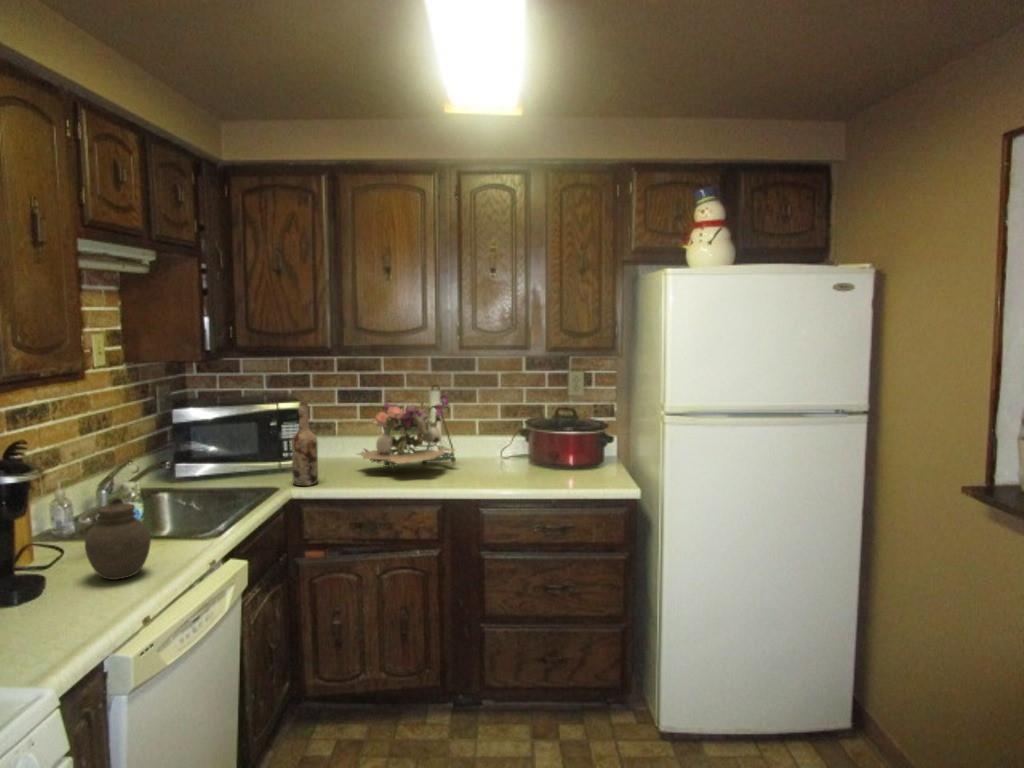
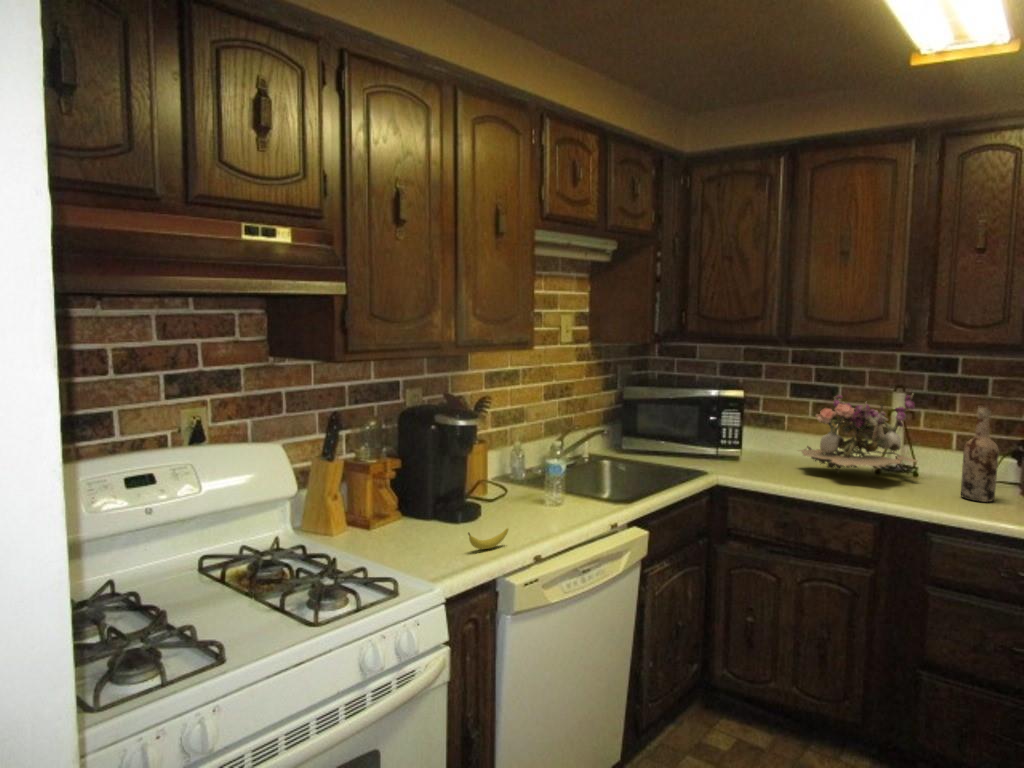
wine bottle: present [291,402,318,486] -> present [961,405,999,502]
jar: present [85,498,151,580] -> none [510,448,562,520]
banana: none [63,595,108,626] -> present [468,528,509,549]

